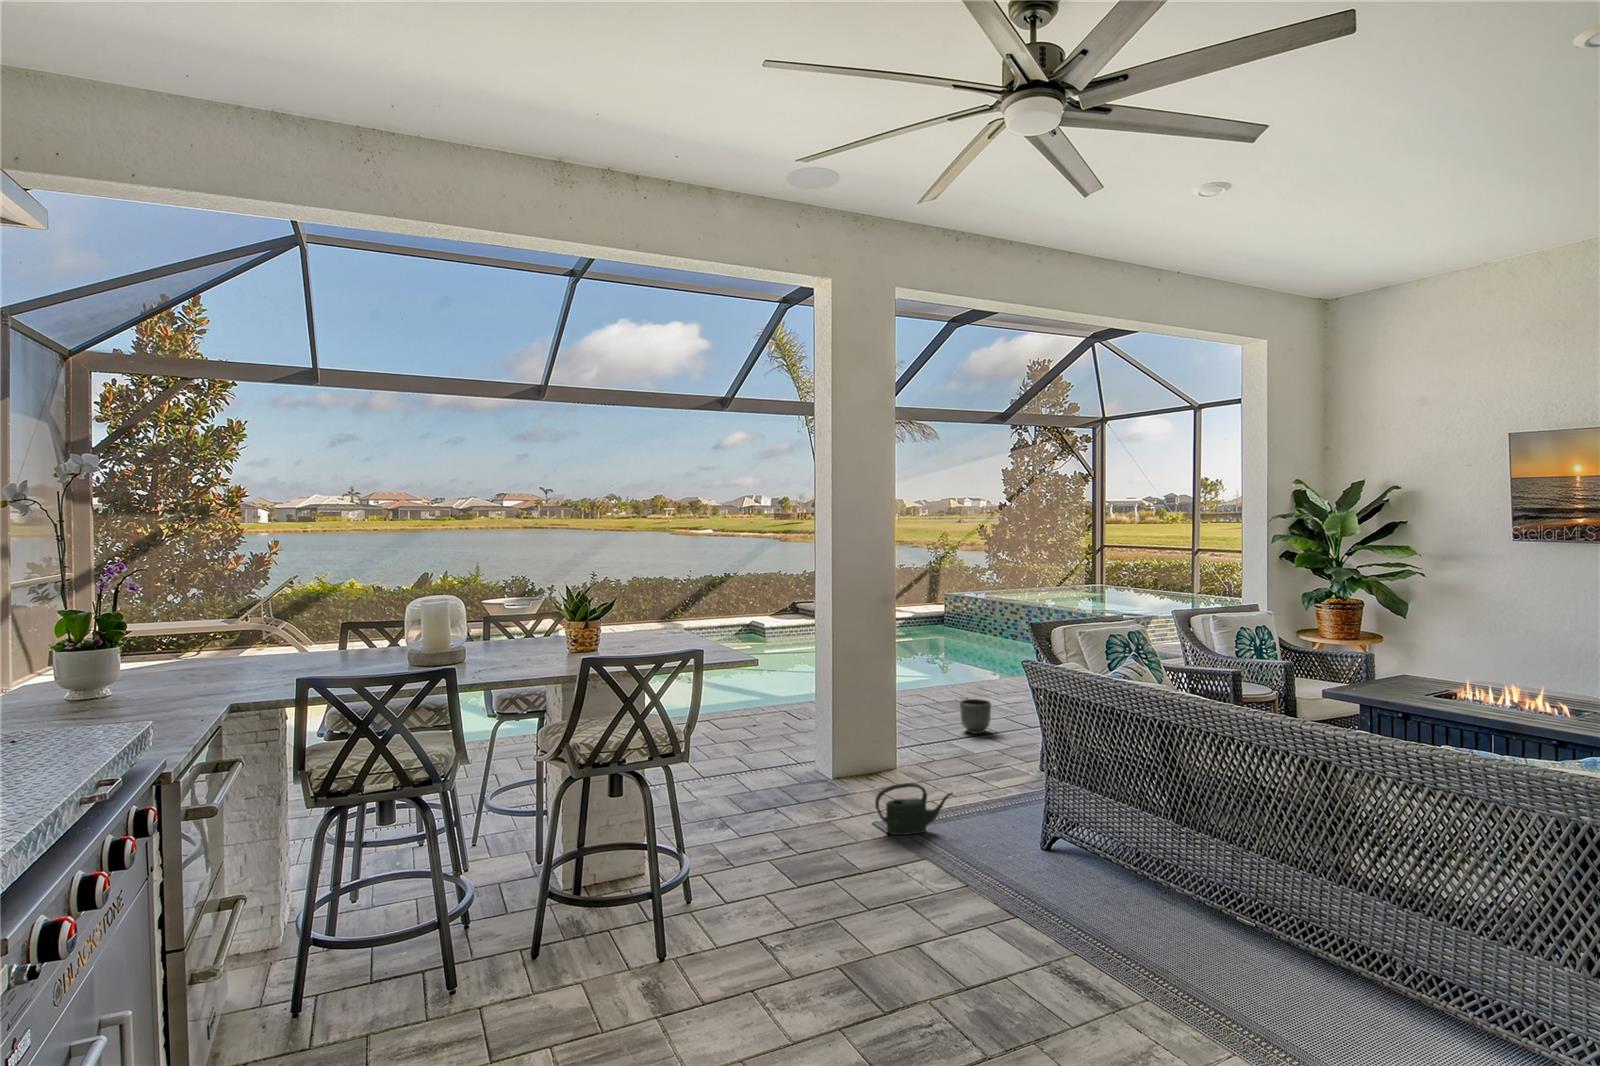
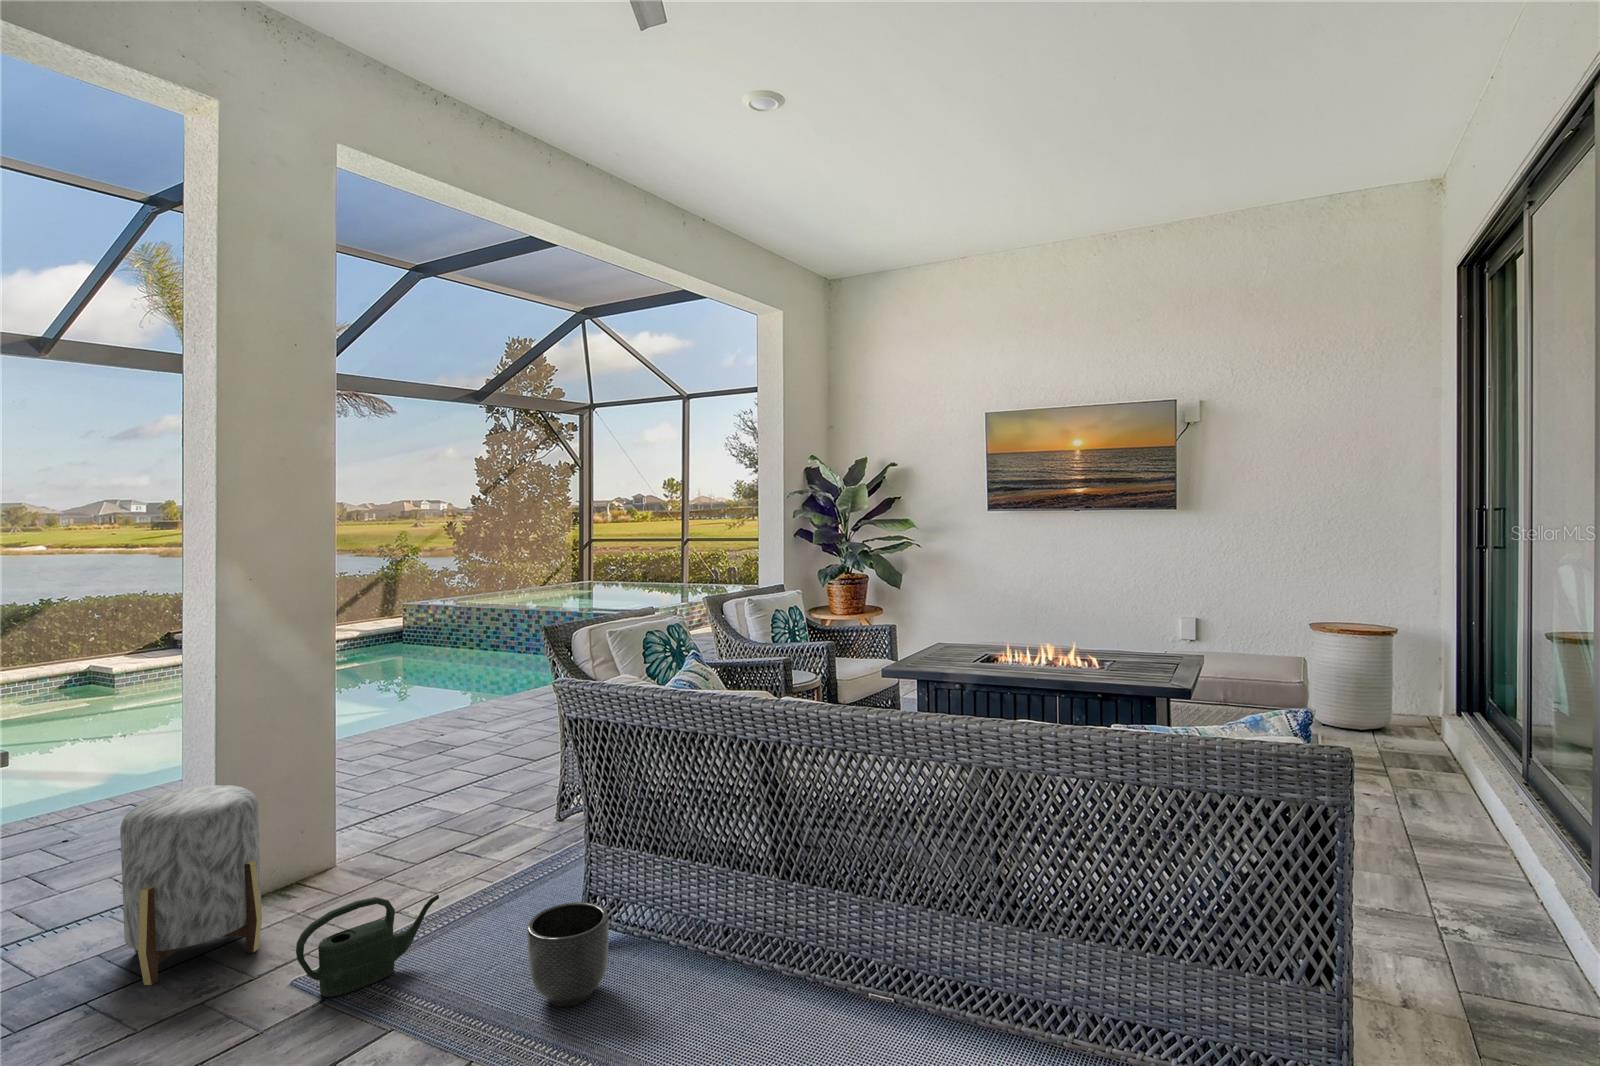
planter: present [960,699,991,734] -> present [527,902,609,1007]
stool: none [792,703,857,807] -> present [120,785,262,985]

